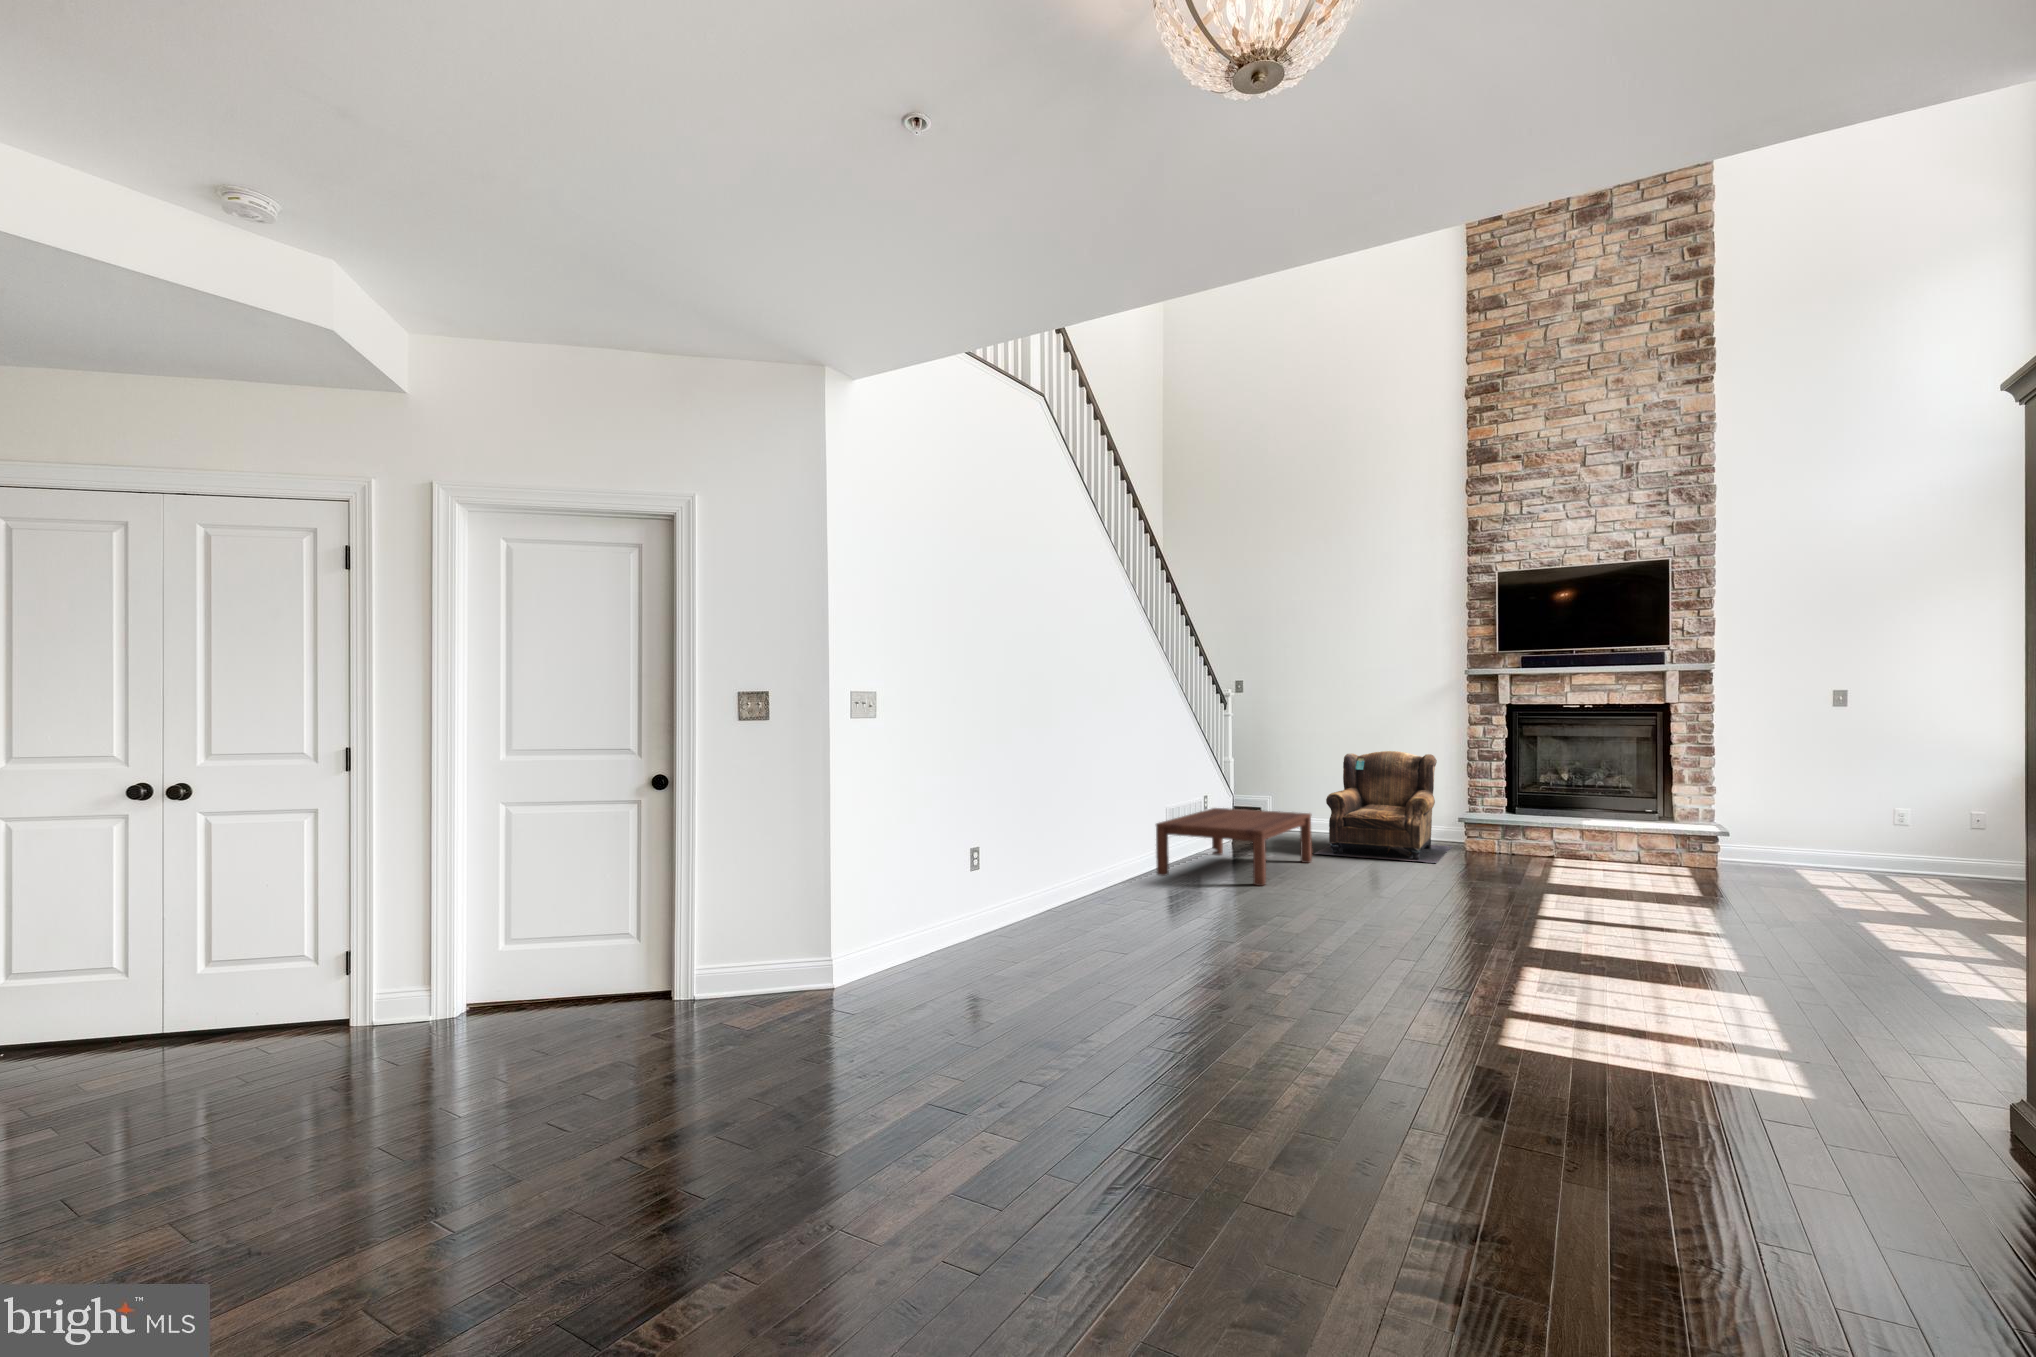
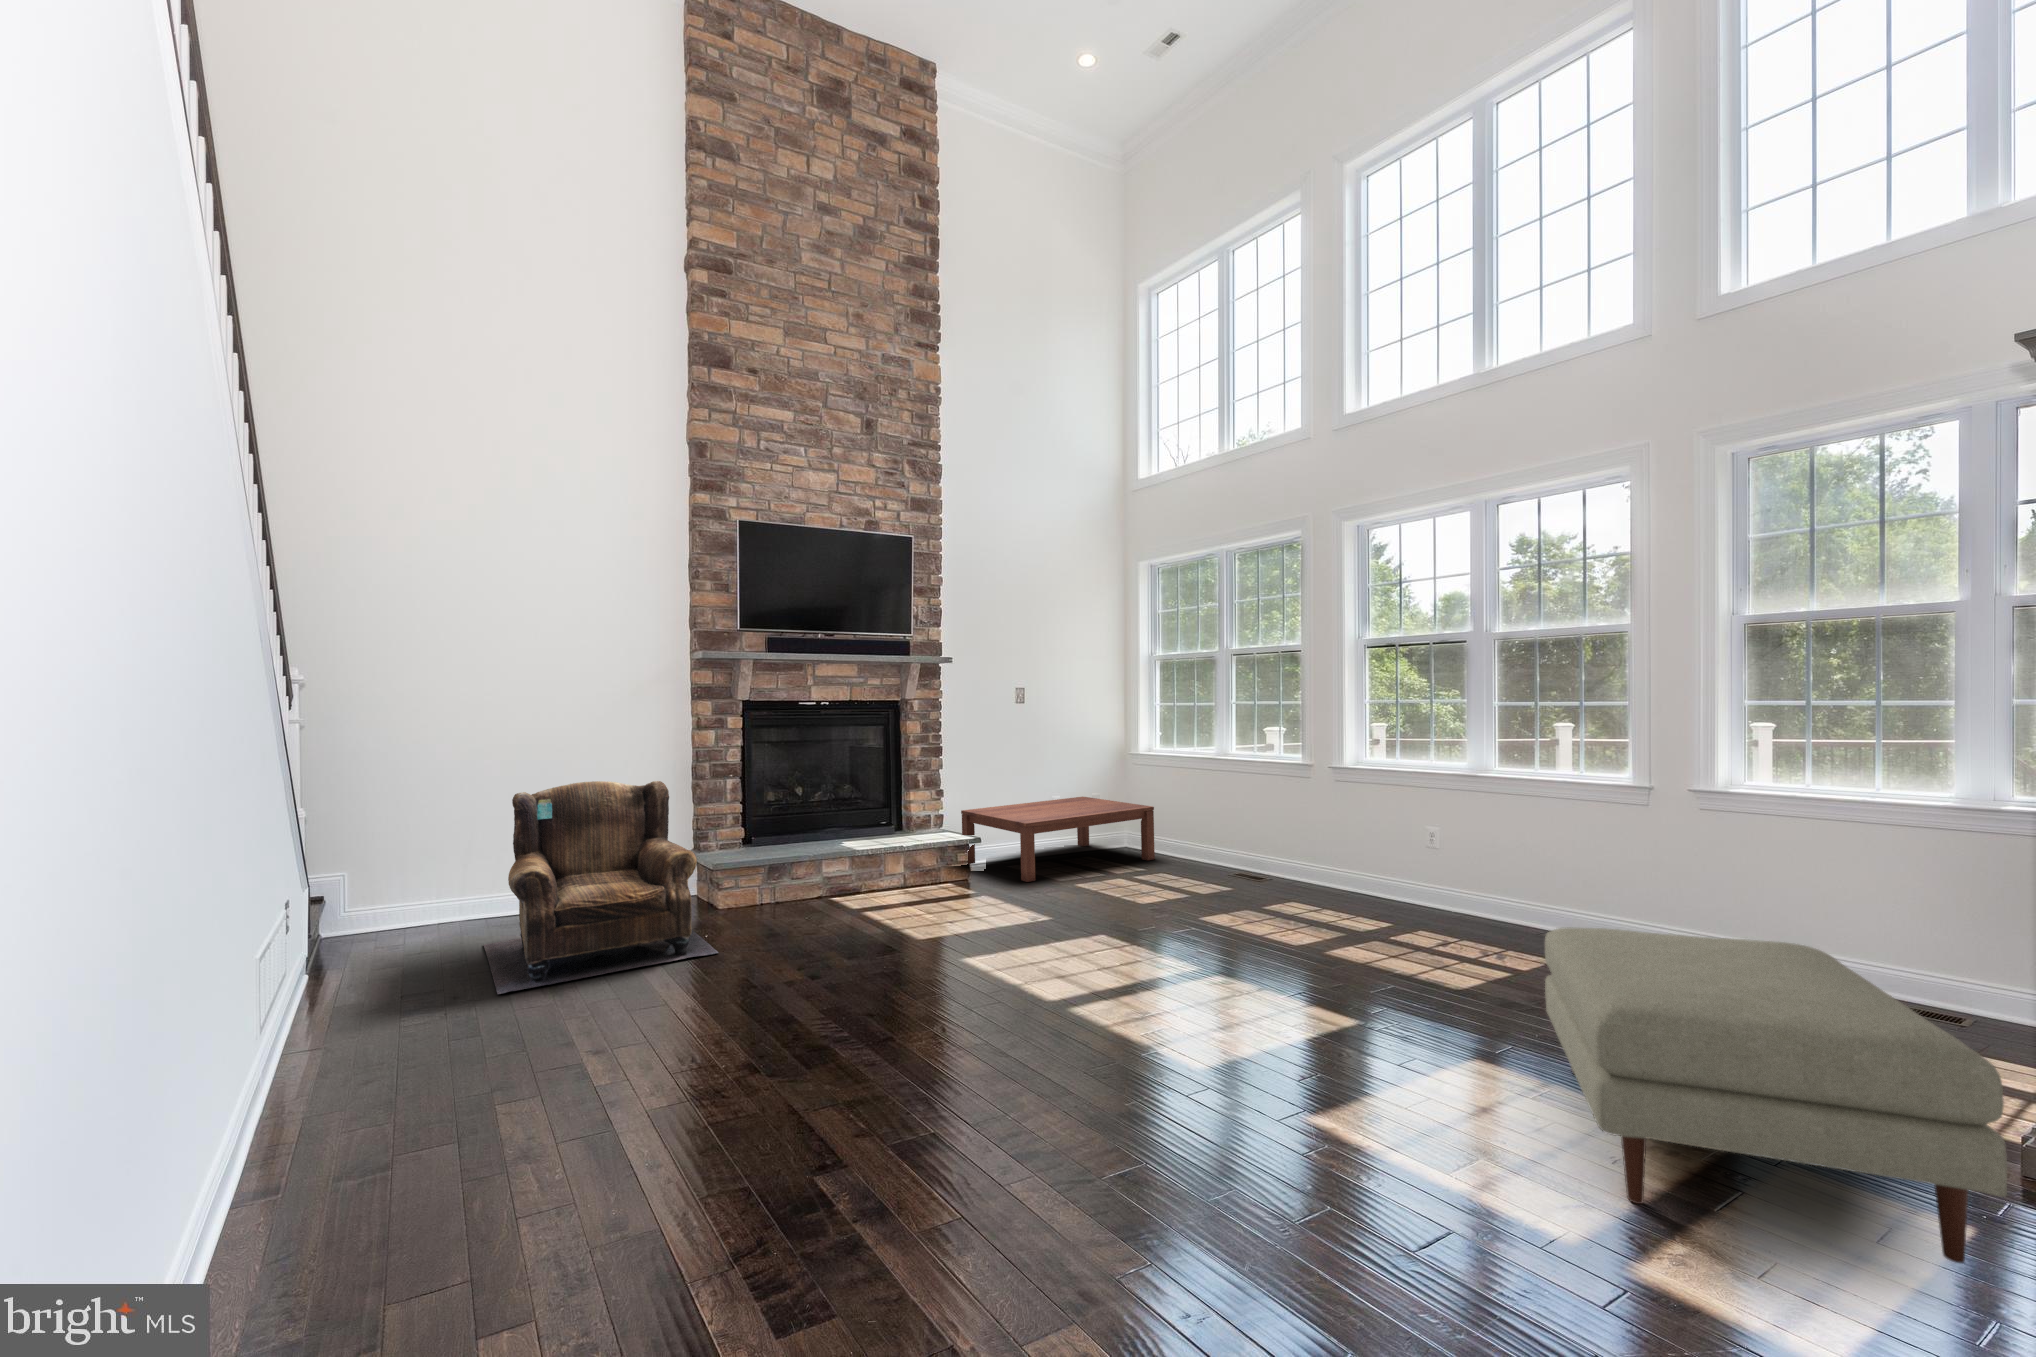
coffee table: present [1156,808,1312,886] -> present [961,797,1155,882]
ottoman: none [1605,899,1972,1070] -> present [1545,927,2007,1263]

